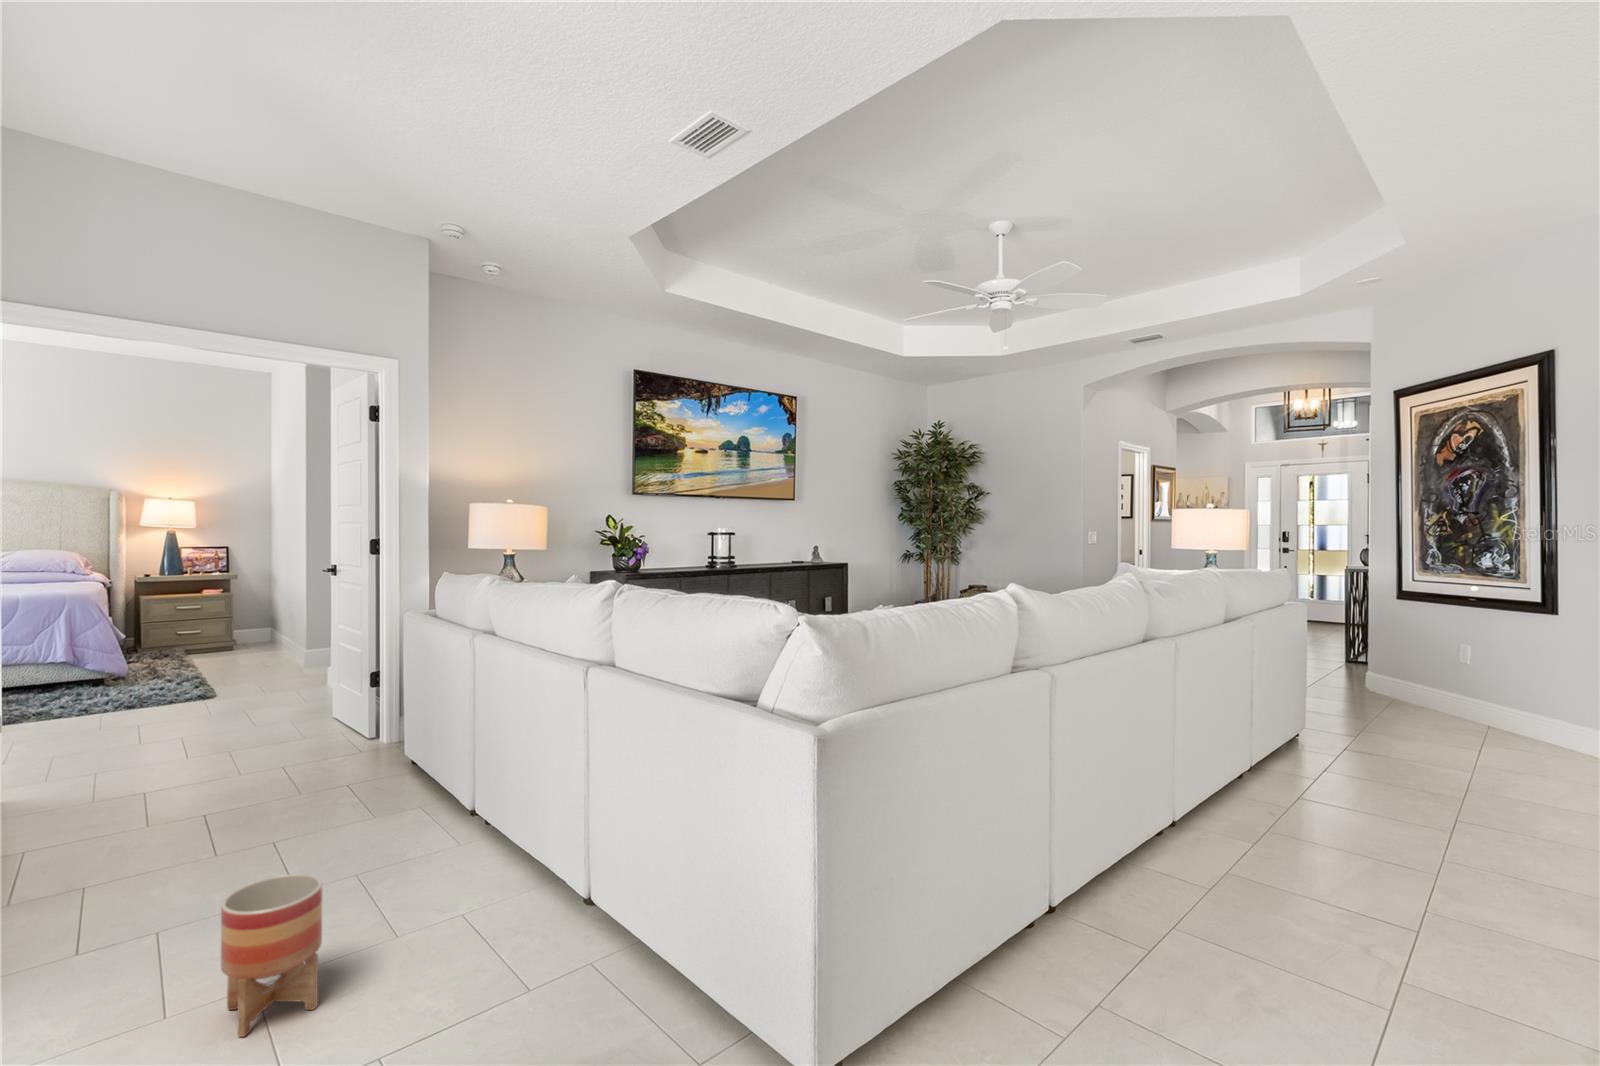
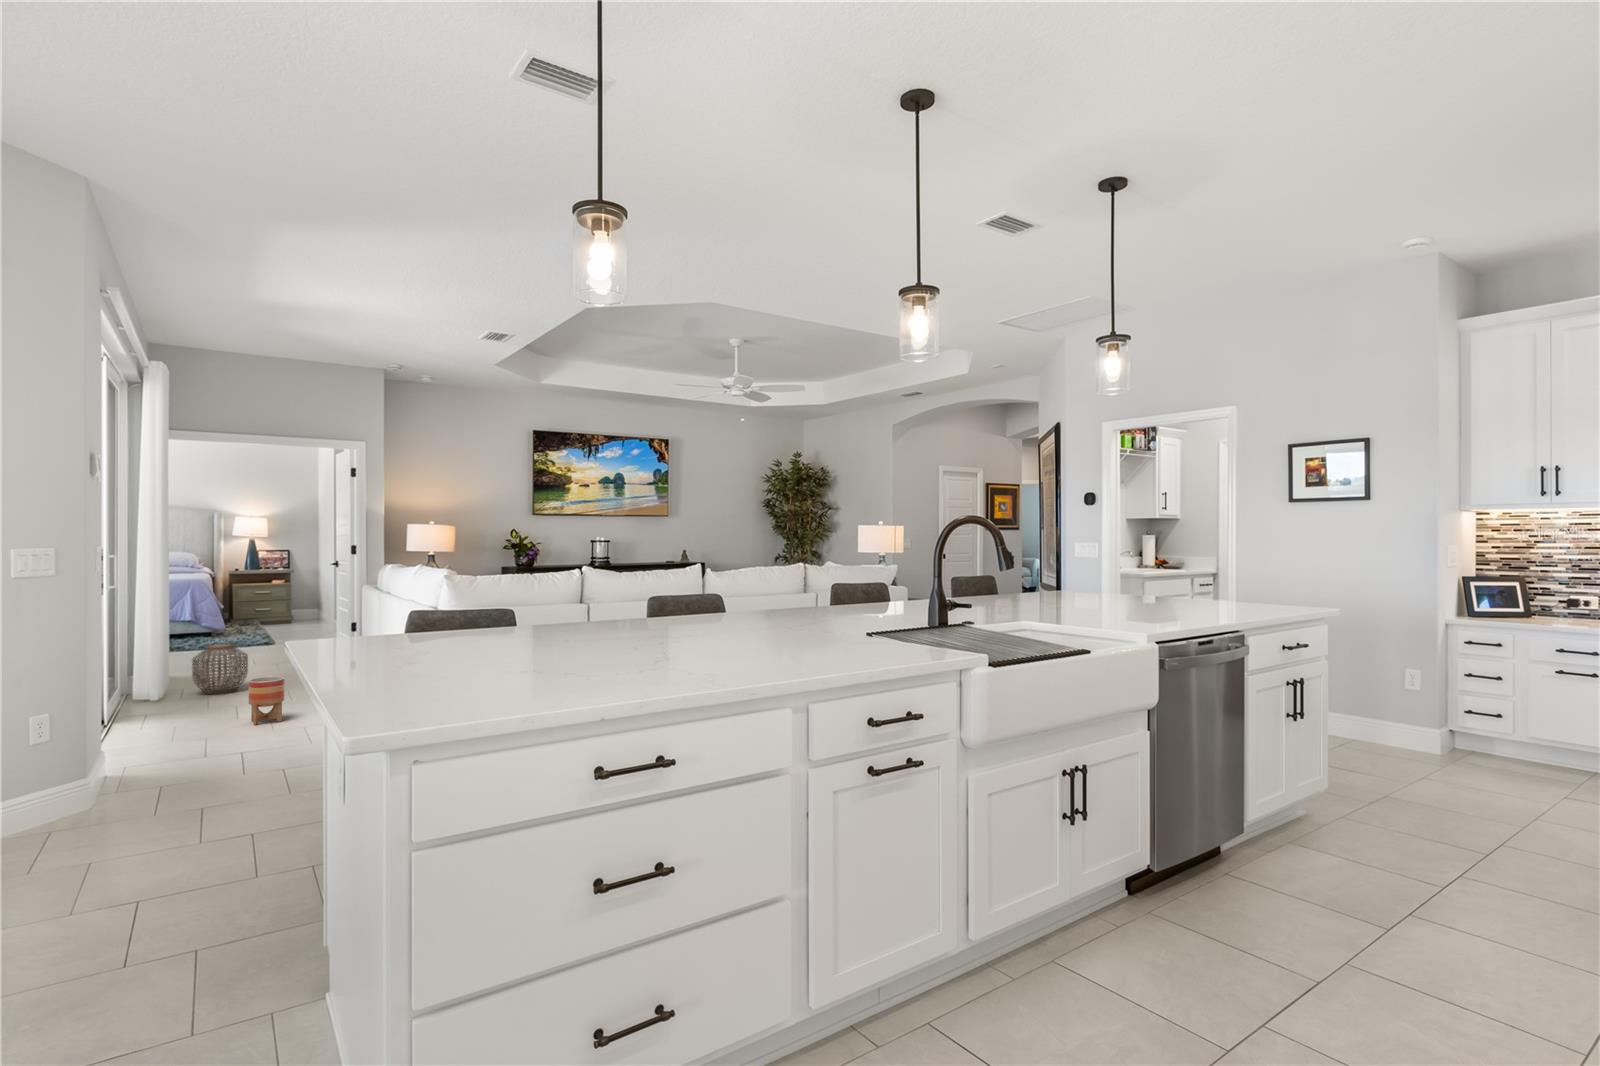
woven basket: none [57,745,192,869] -> present [192,643,248,694]

